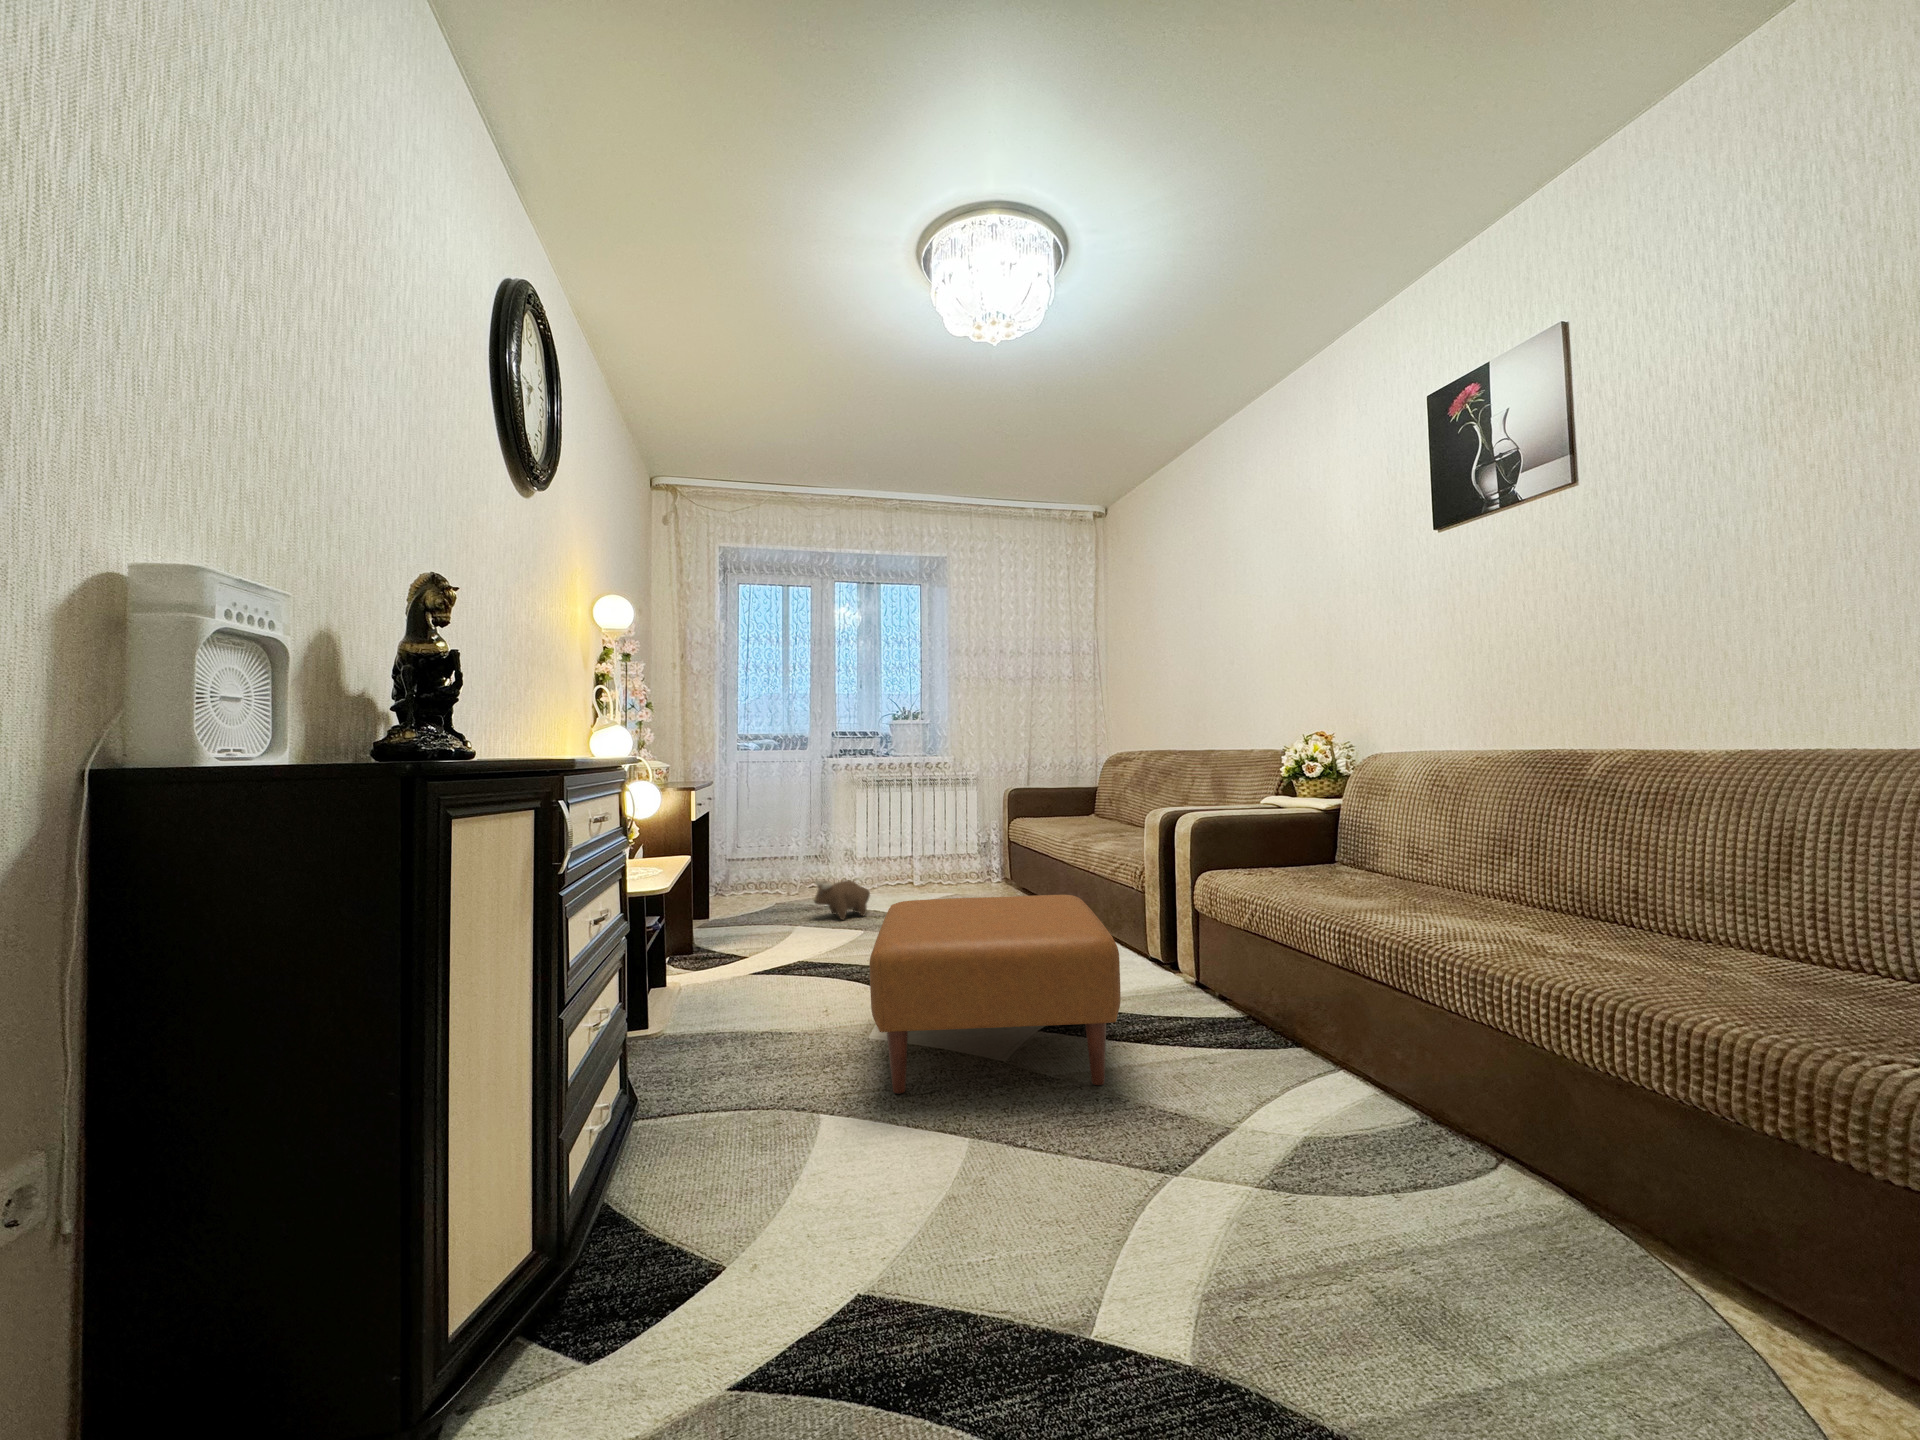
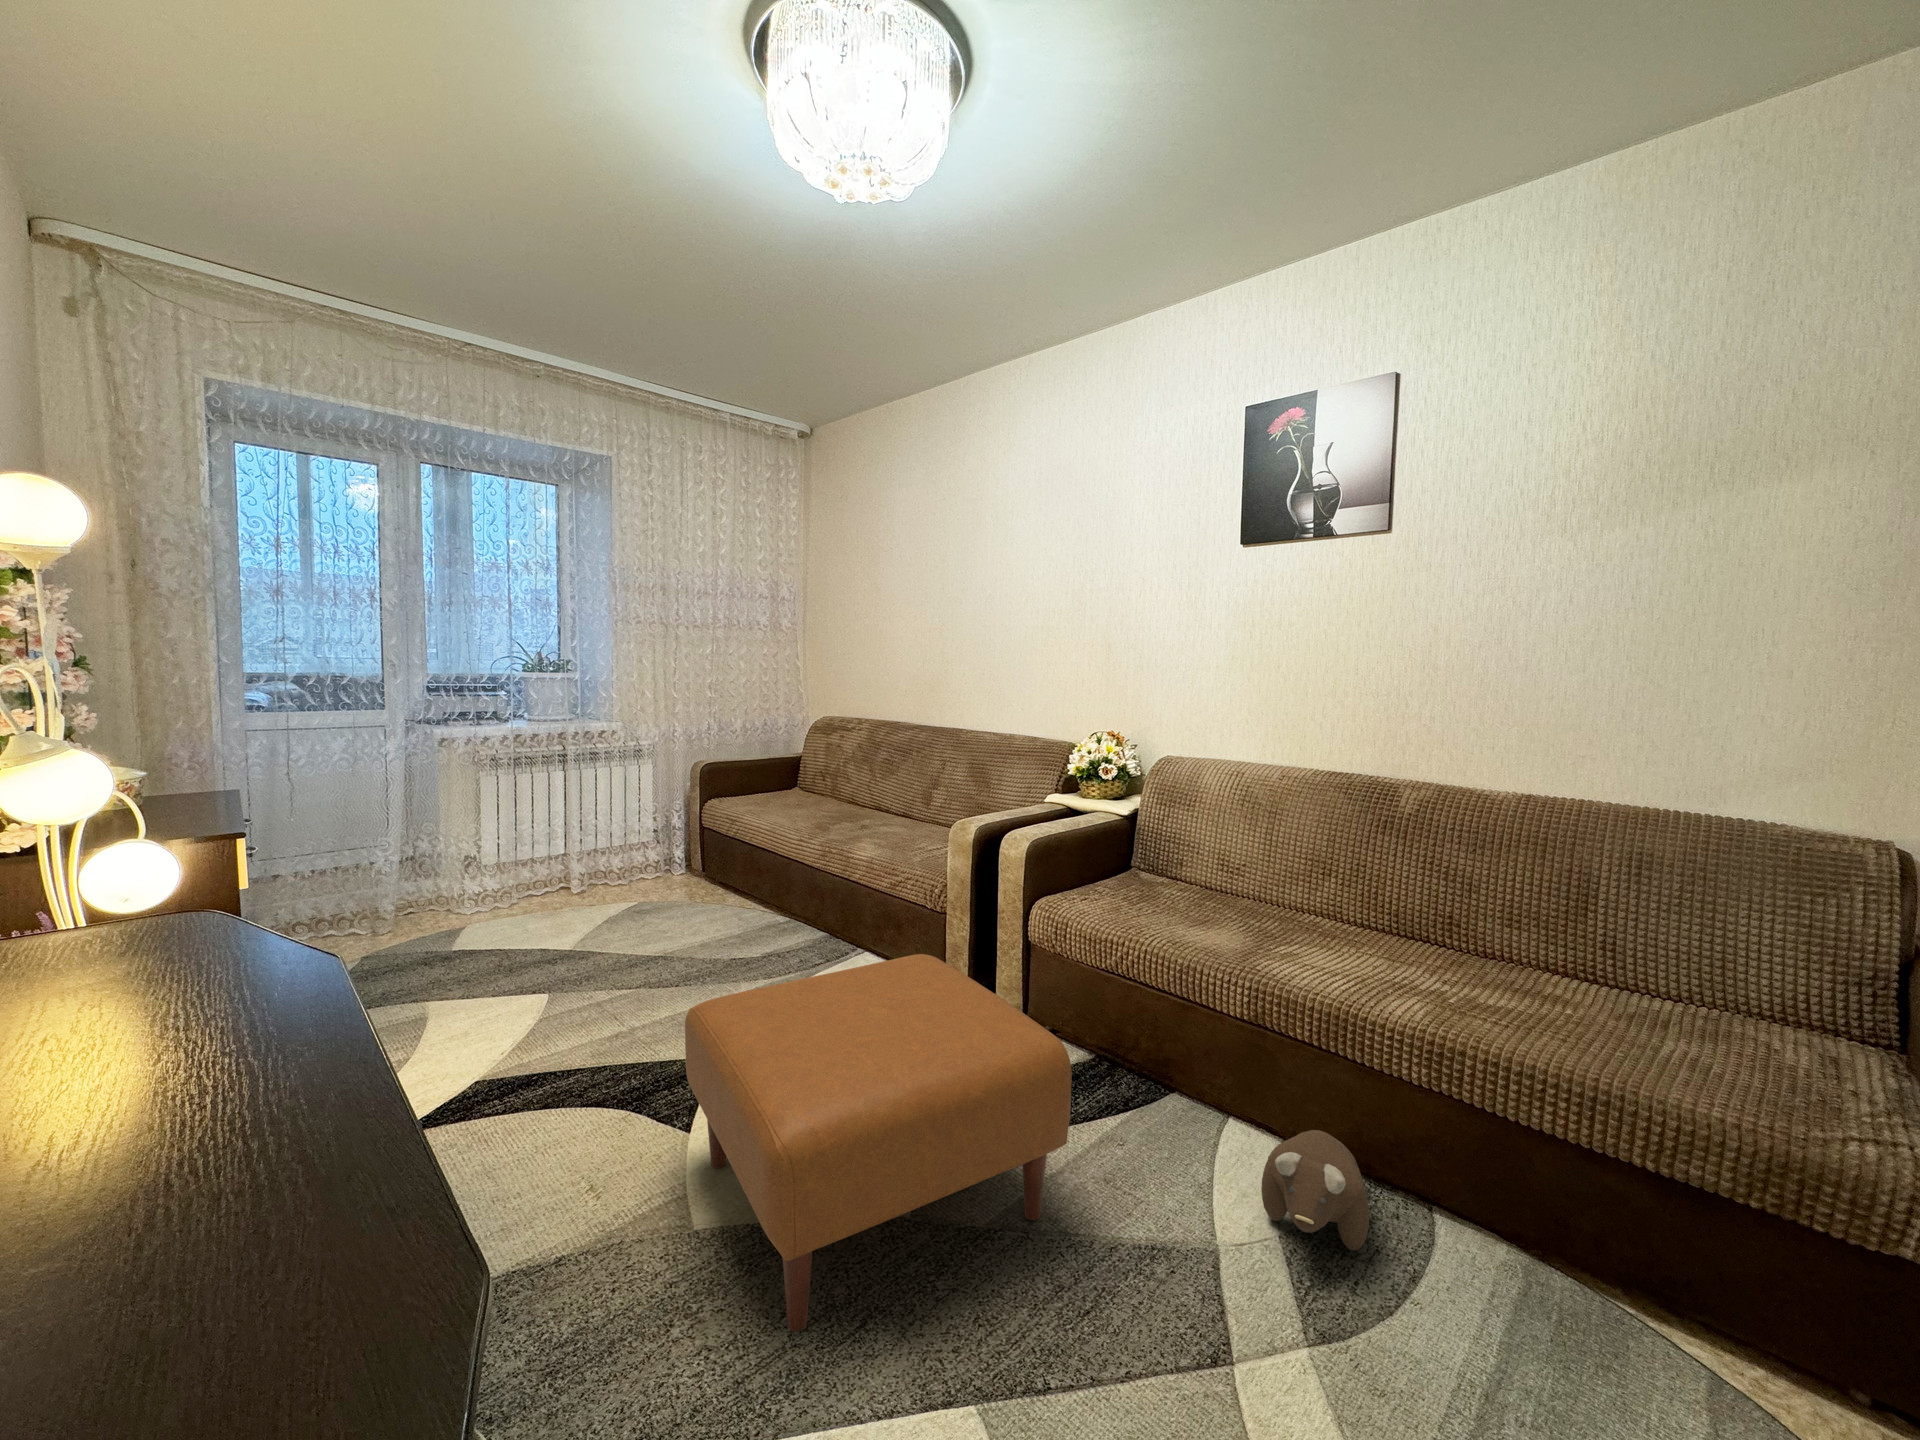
plush toy: present [814,880,870,920] -> present [1261,1130,1369,1250]

